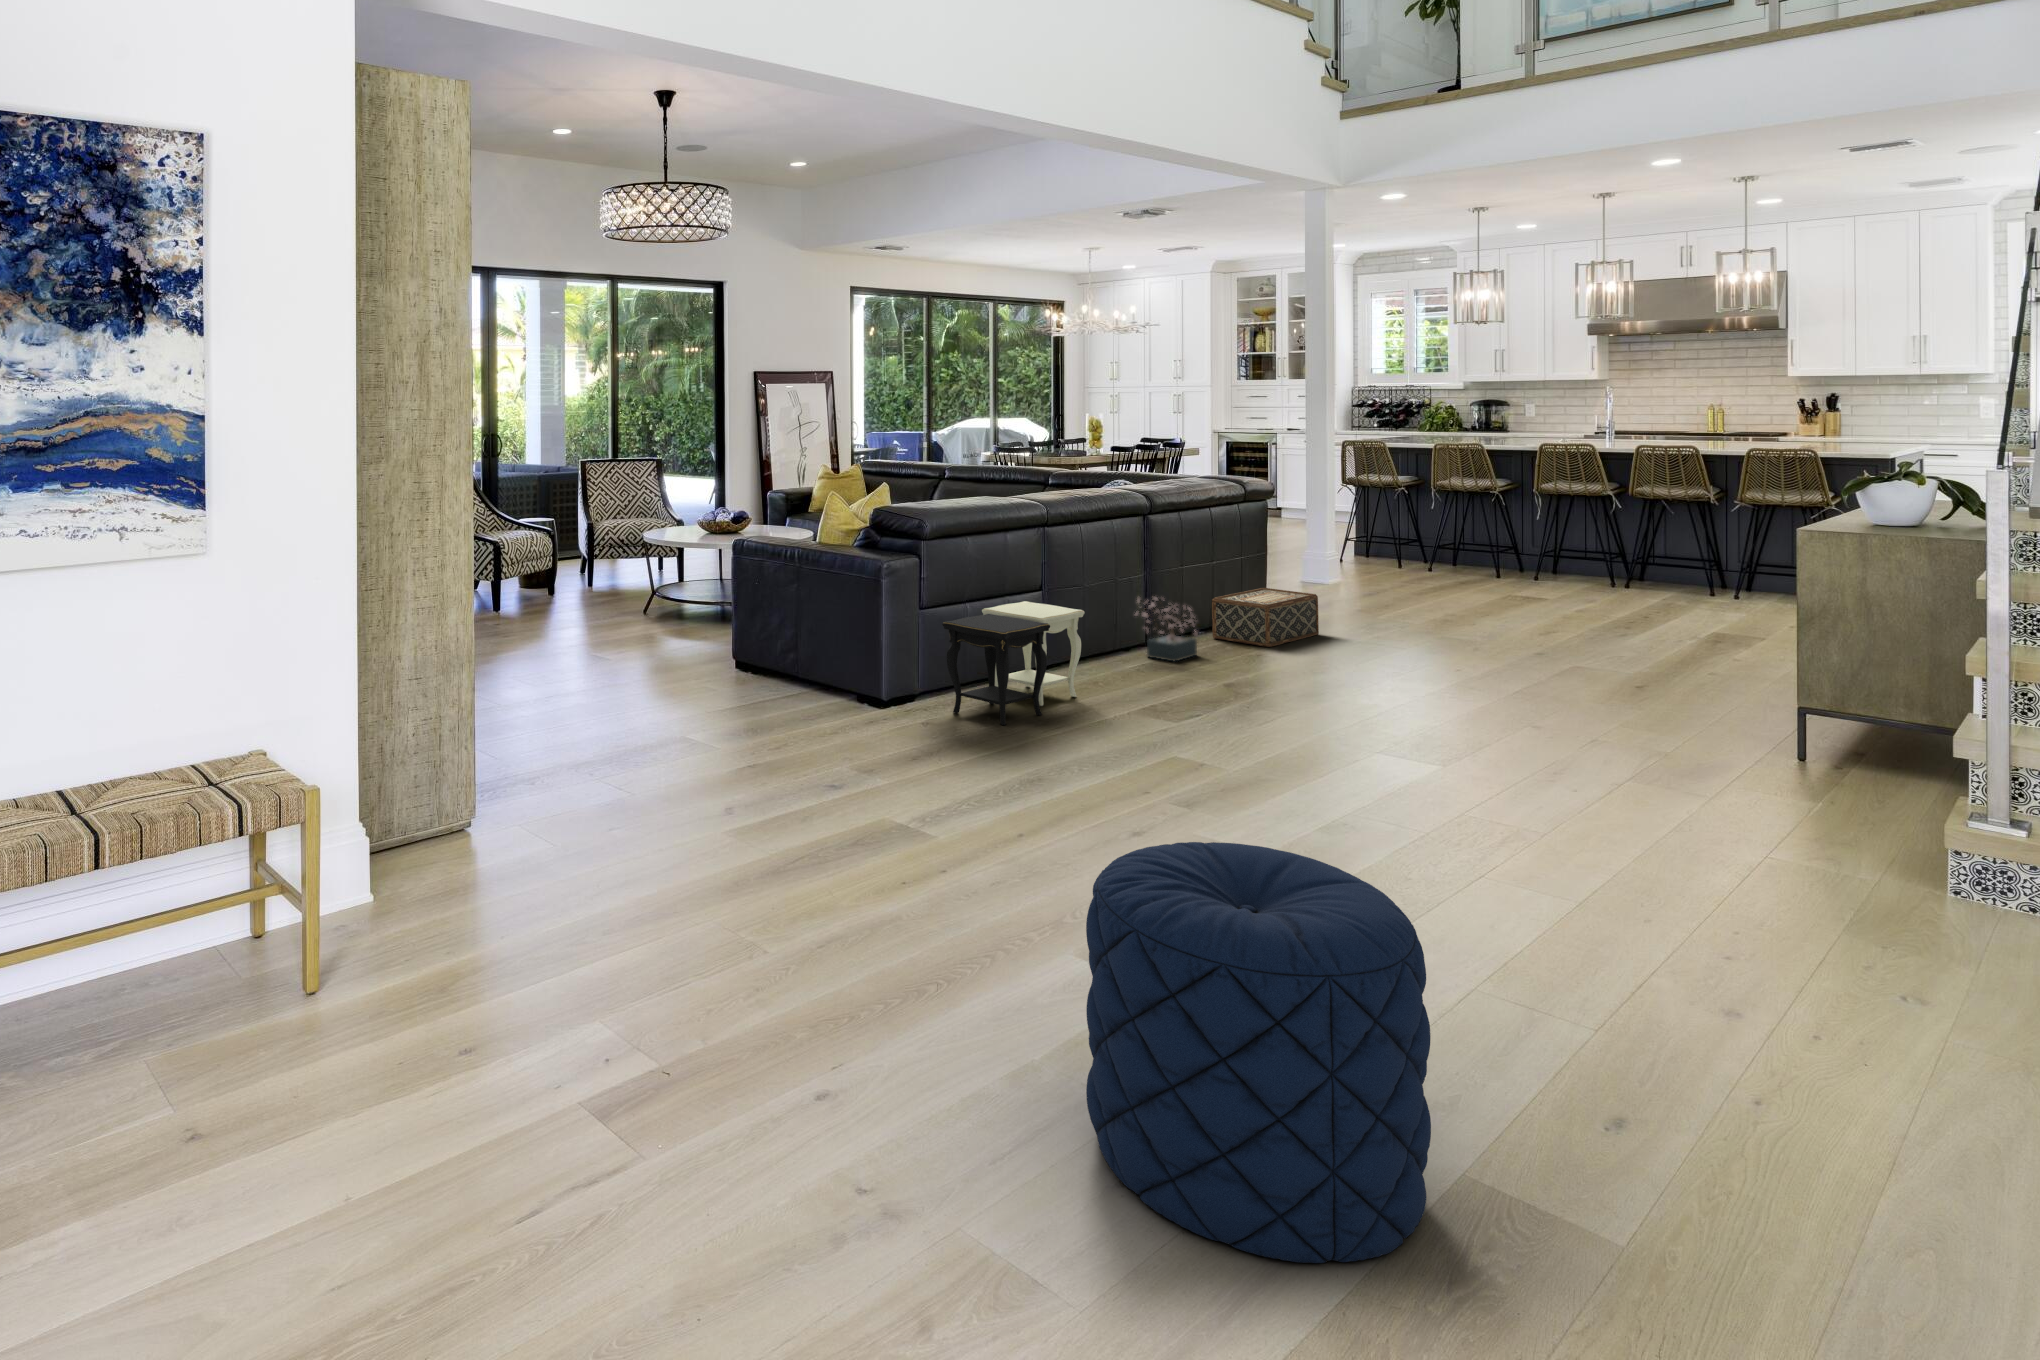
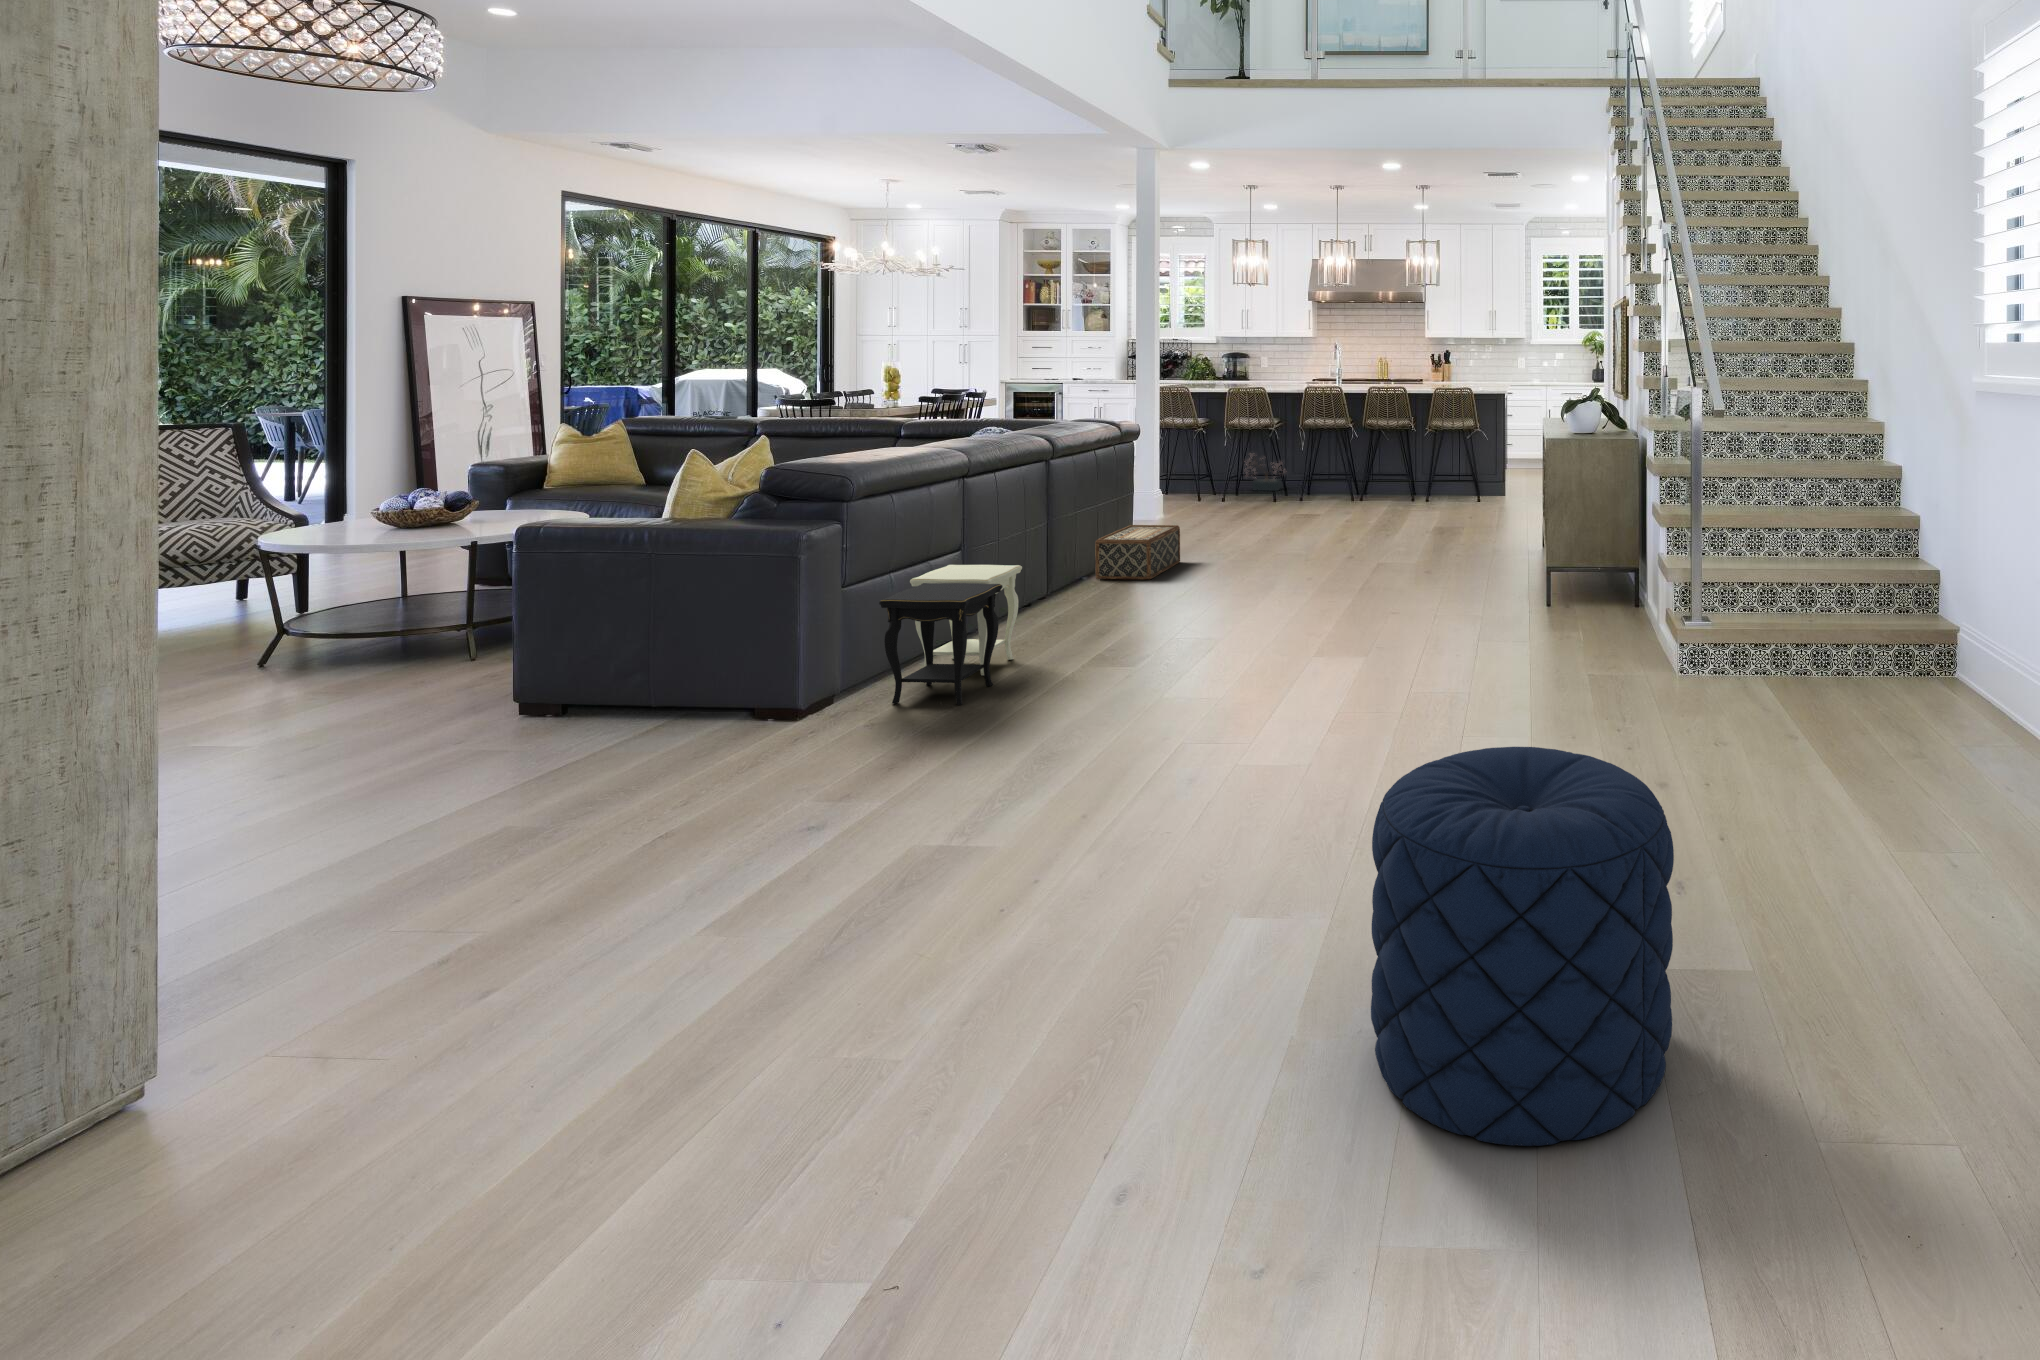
decorative plant: present [1136,597,1197,661] -> present [1246,455,1285,491]

